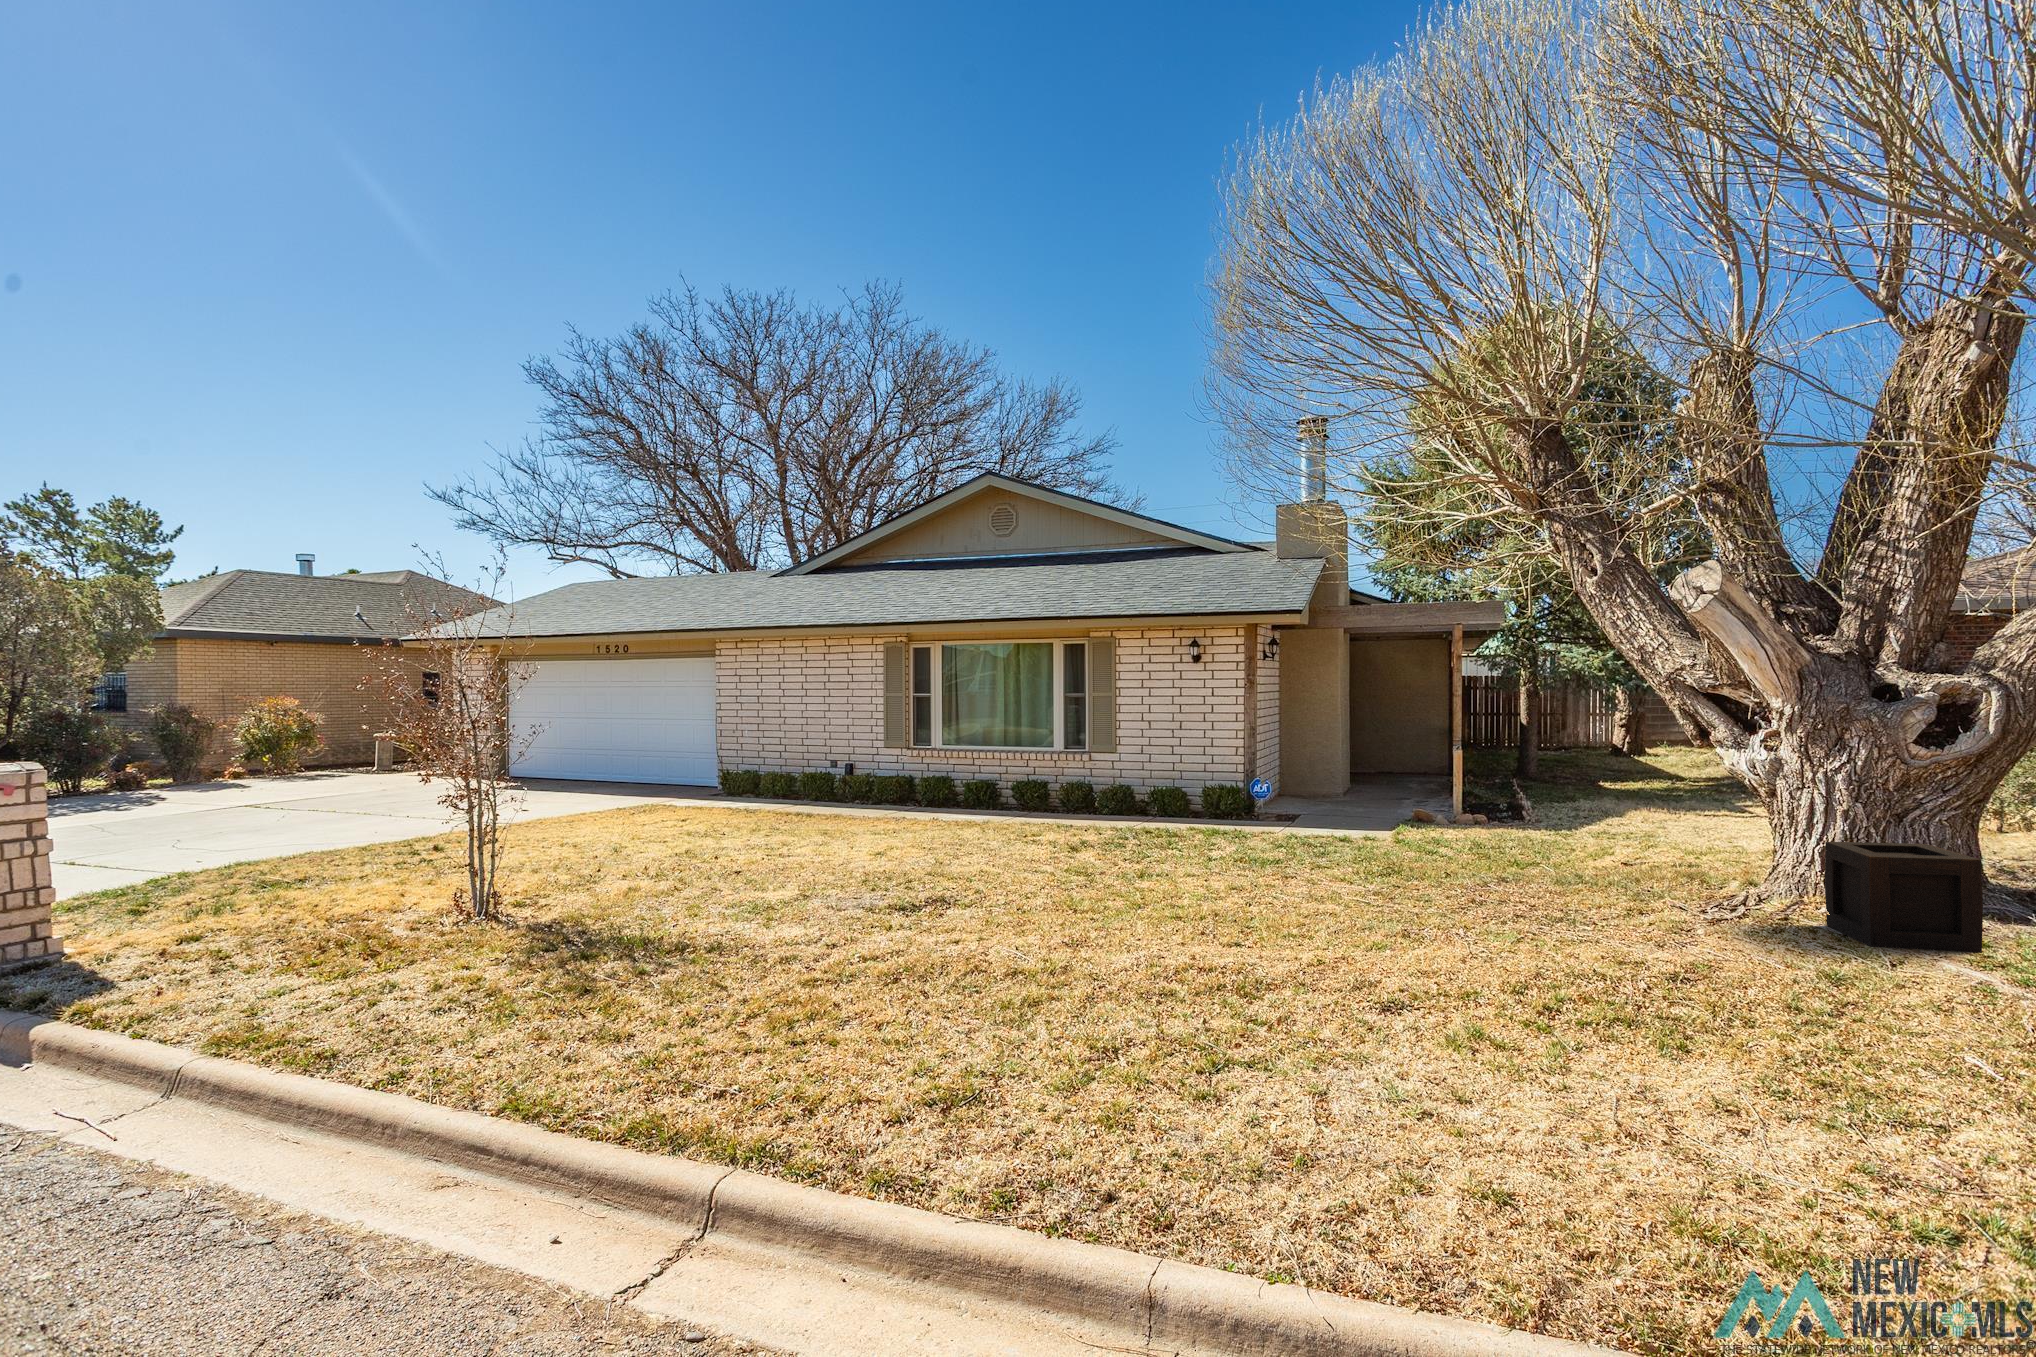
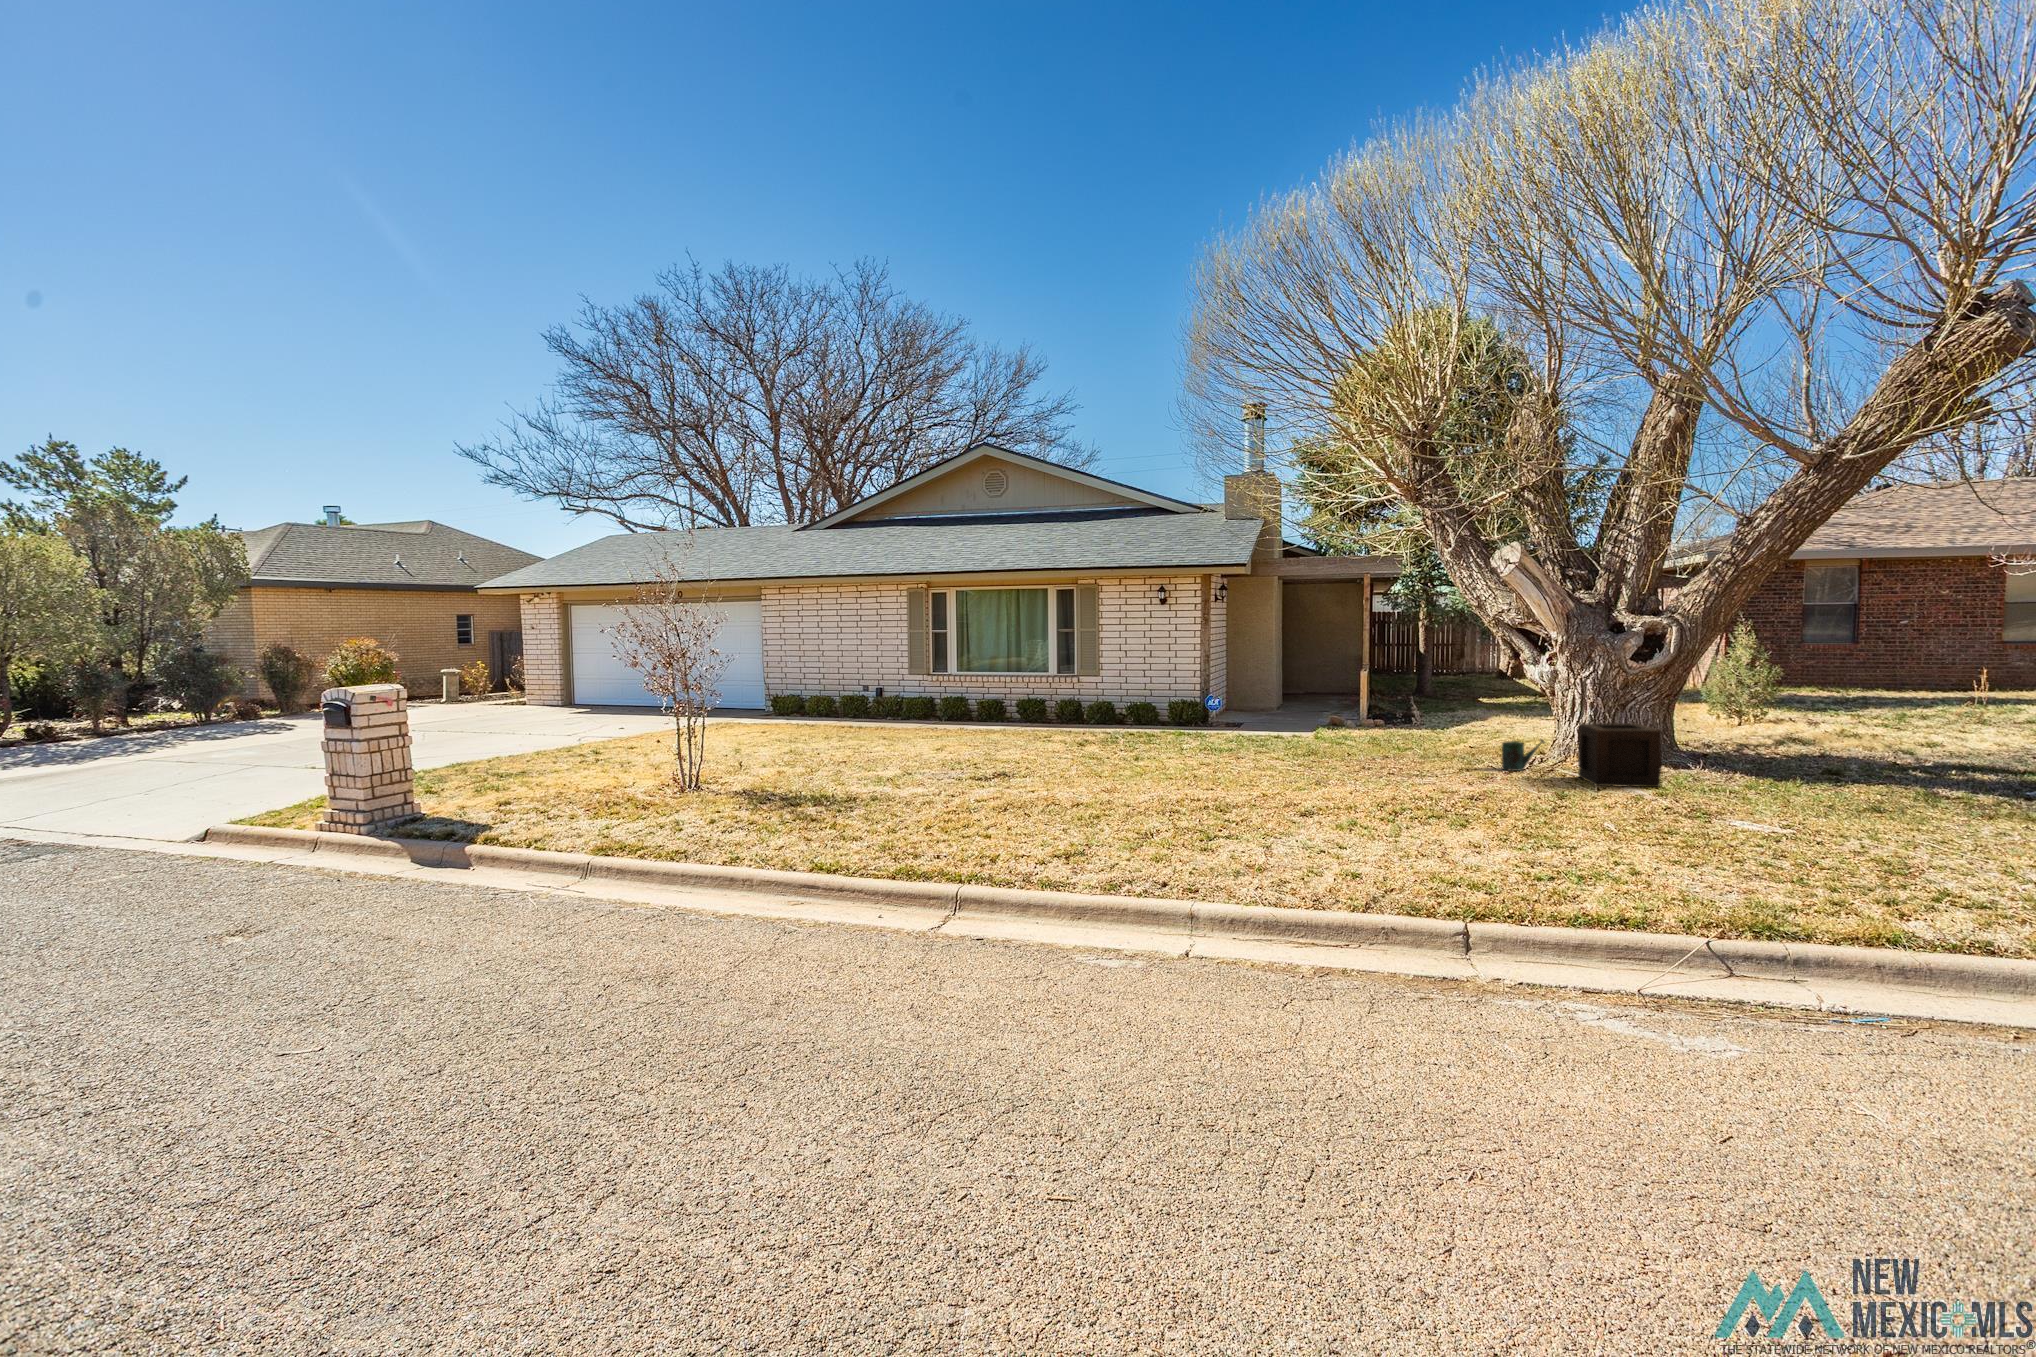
watering can: none [1679,861,1765,911] -> present [1501,740,1545,771]

